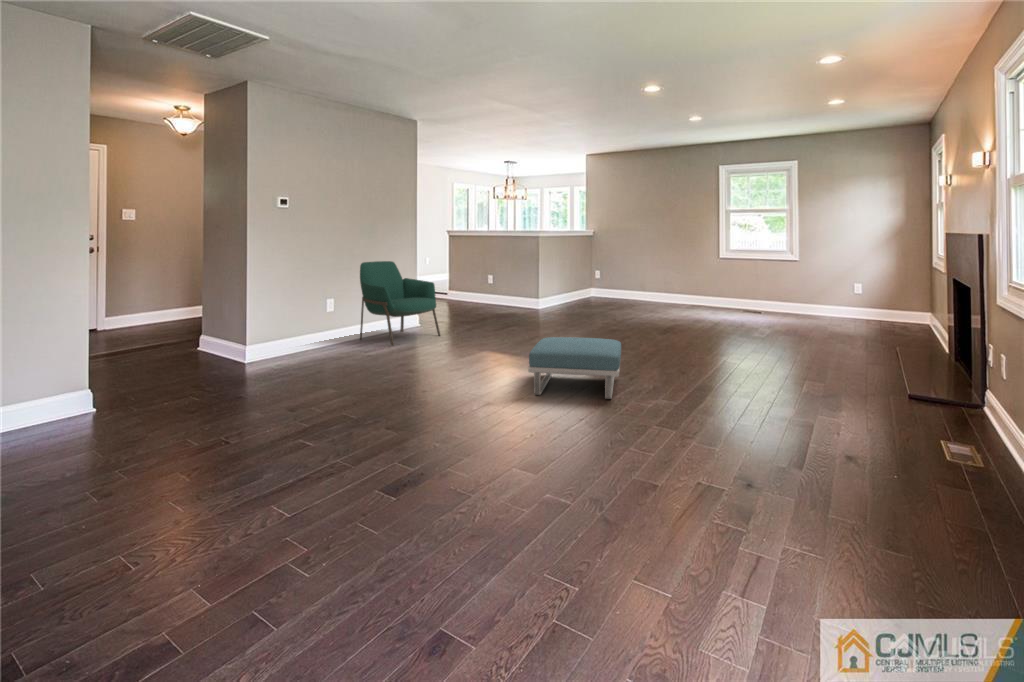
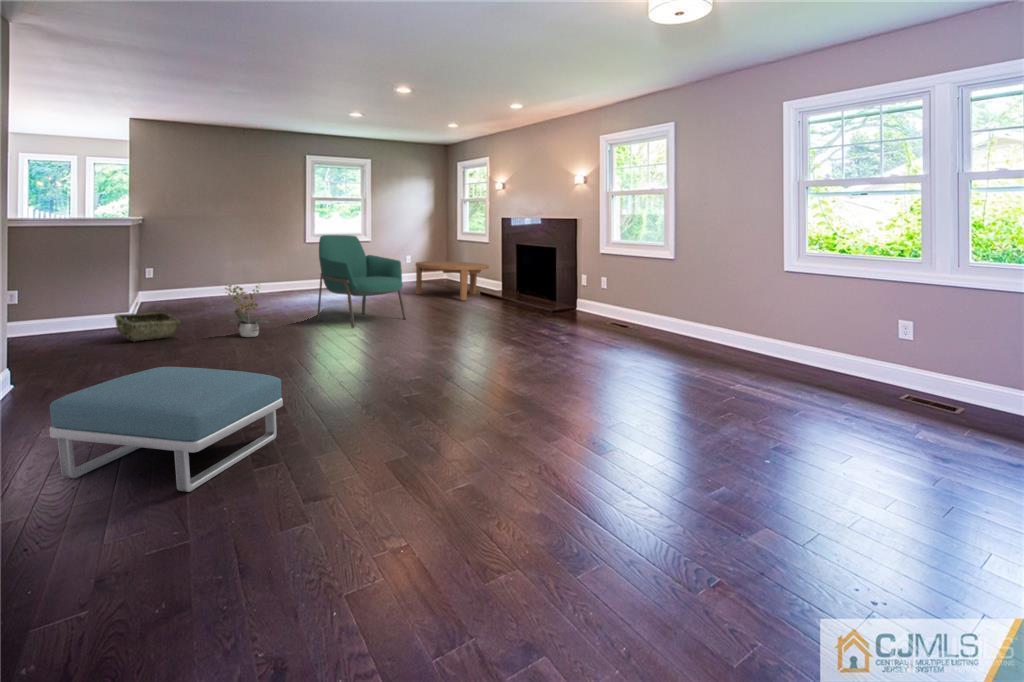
coffee table: none [449,280,516,316] -> present [416,261,489,300]
potted plant: none [277,309,317,358] -> present [225,285,269,337]
footstool: present [528,337,621,399] -> present [49,367,283,492]
woven basket: none [181,338,239,365] -> present [114,312,180,341]

